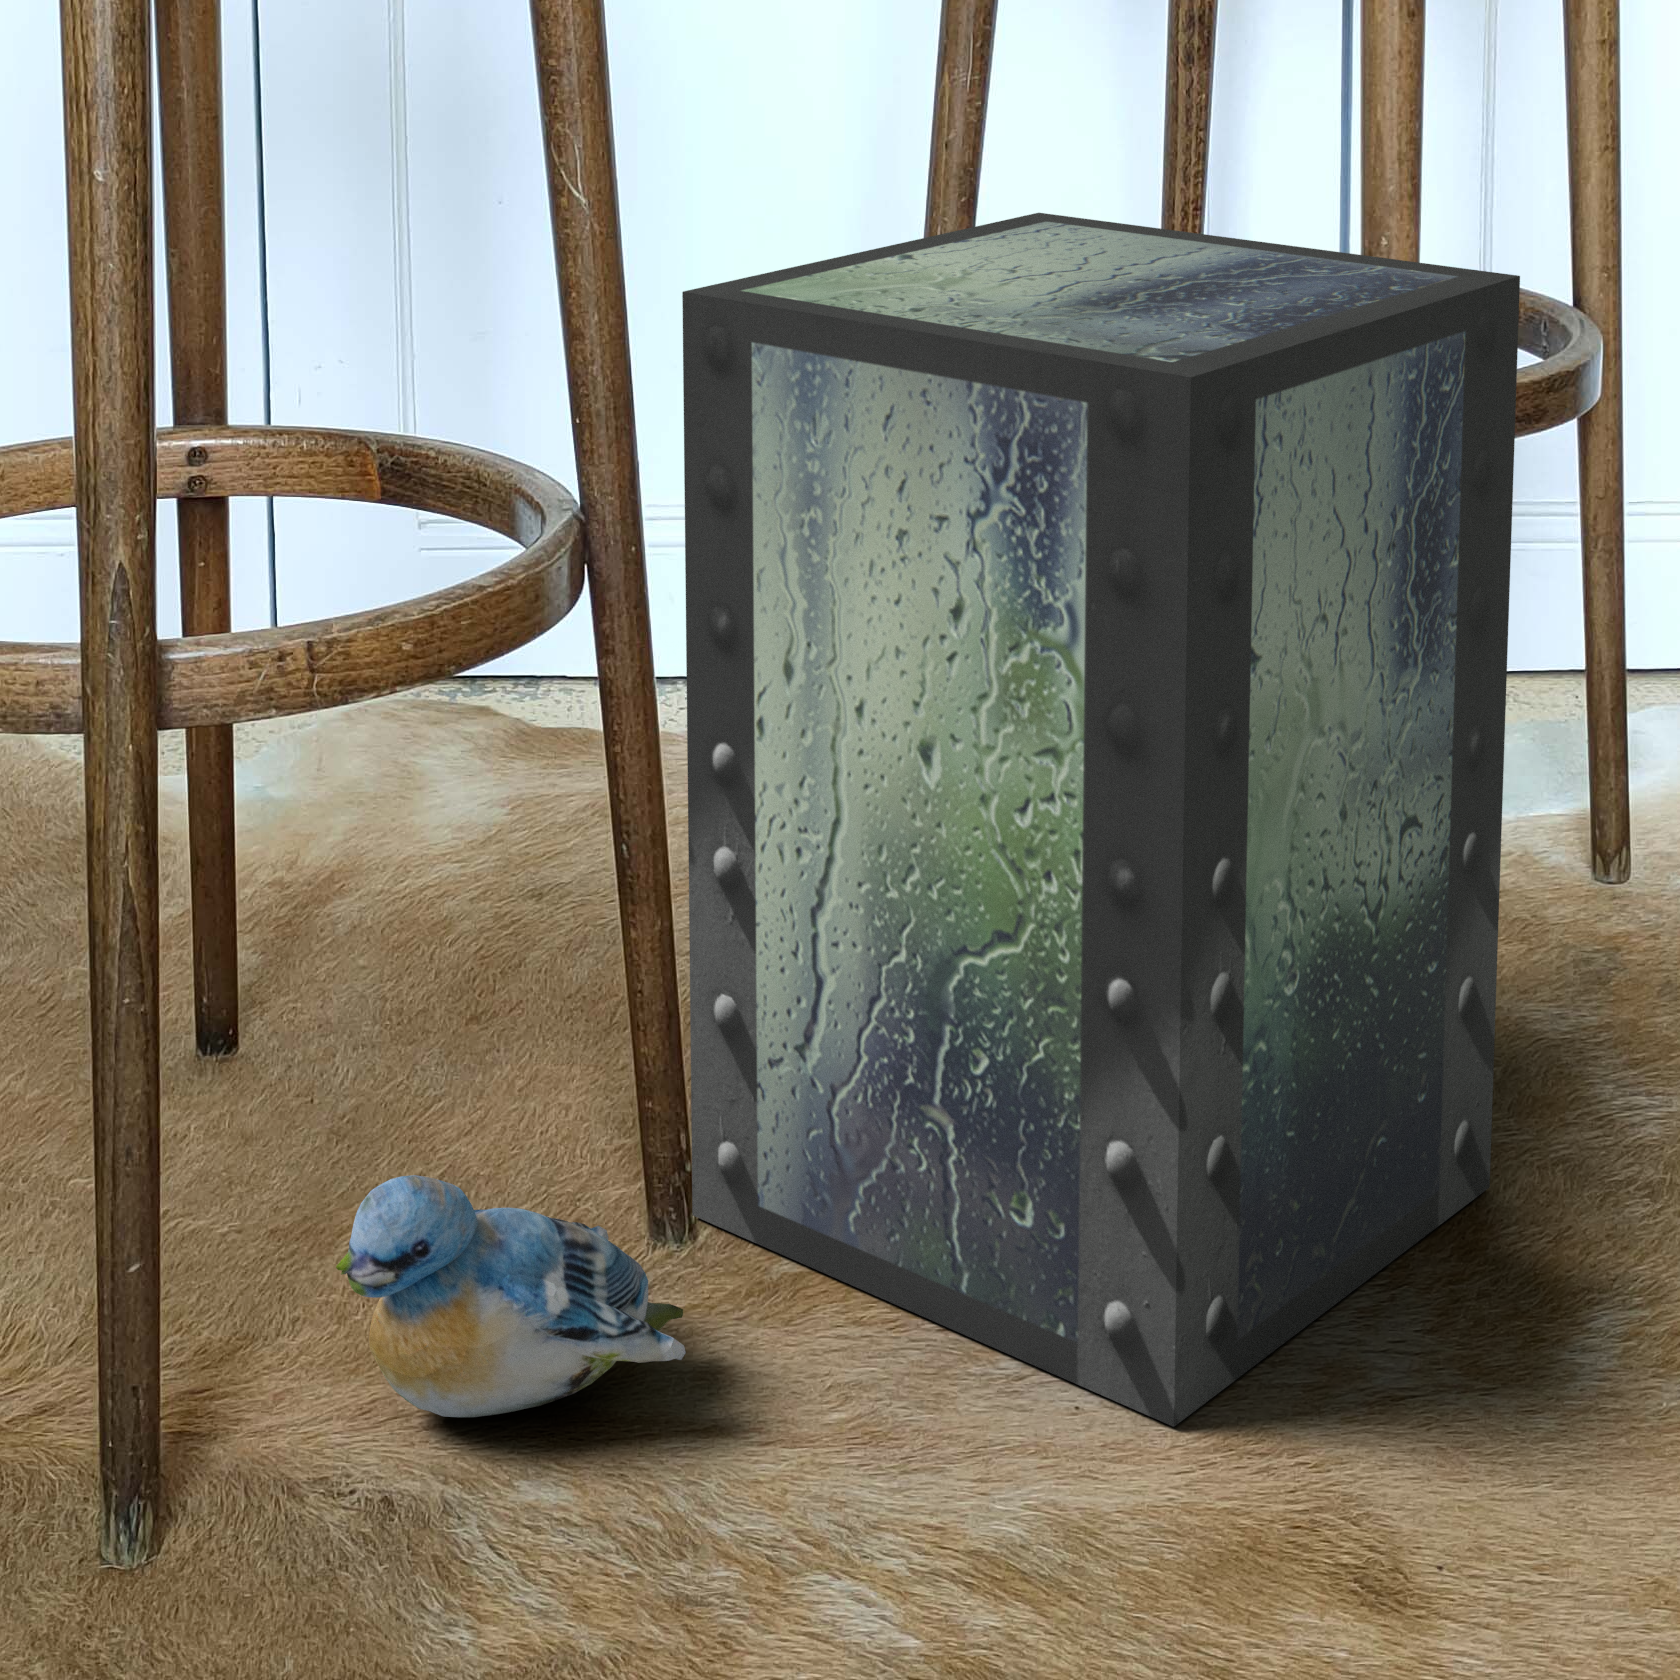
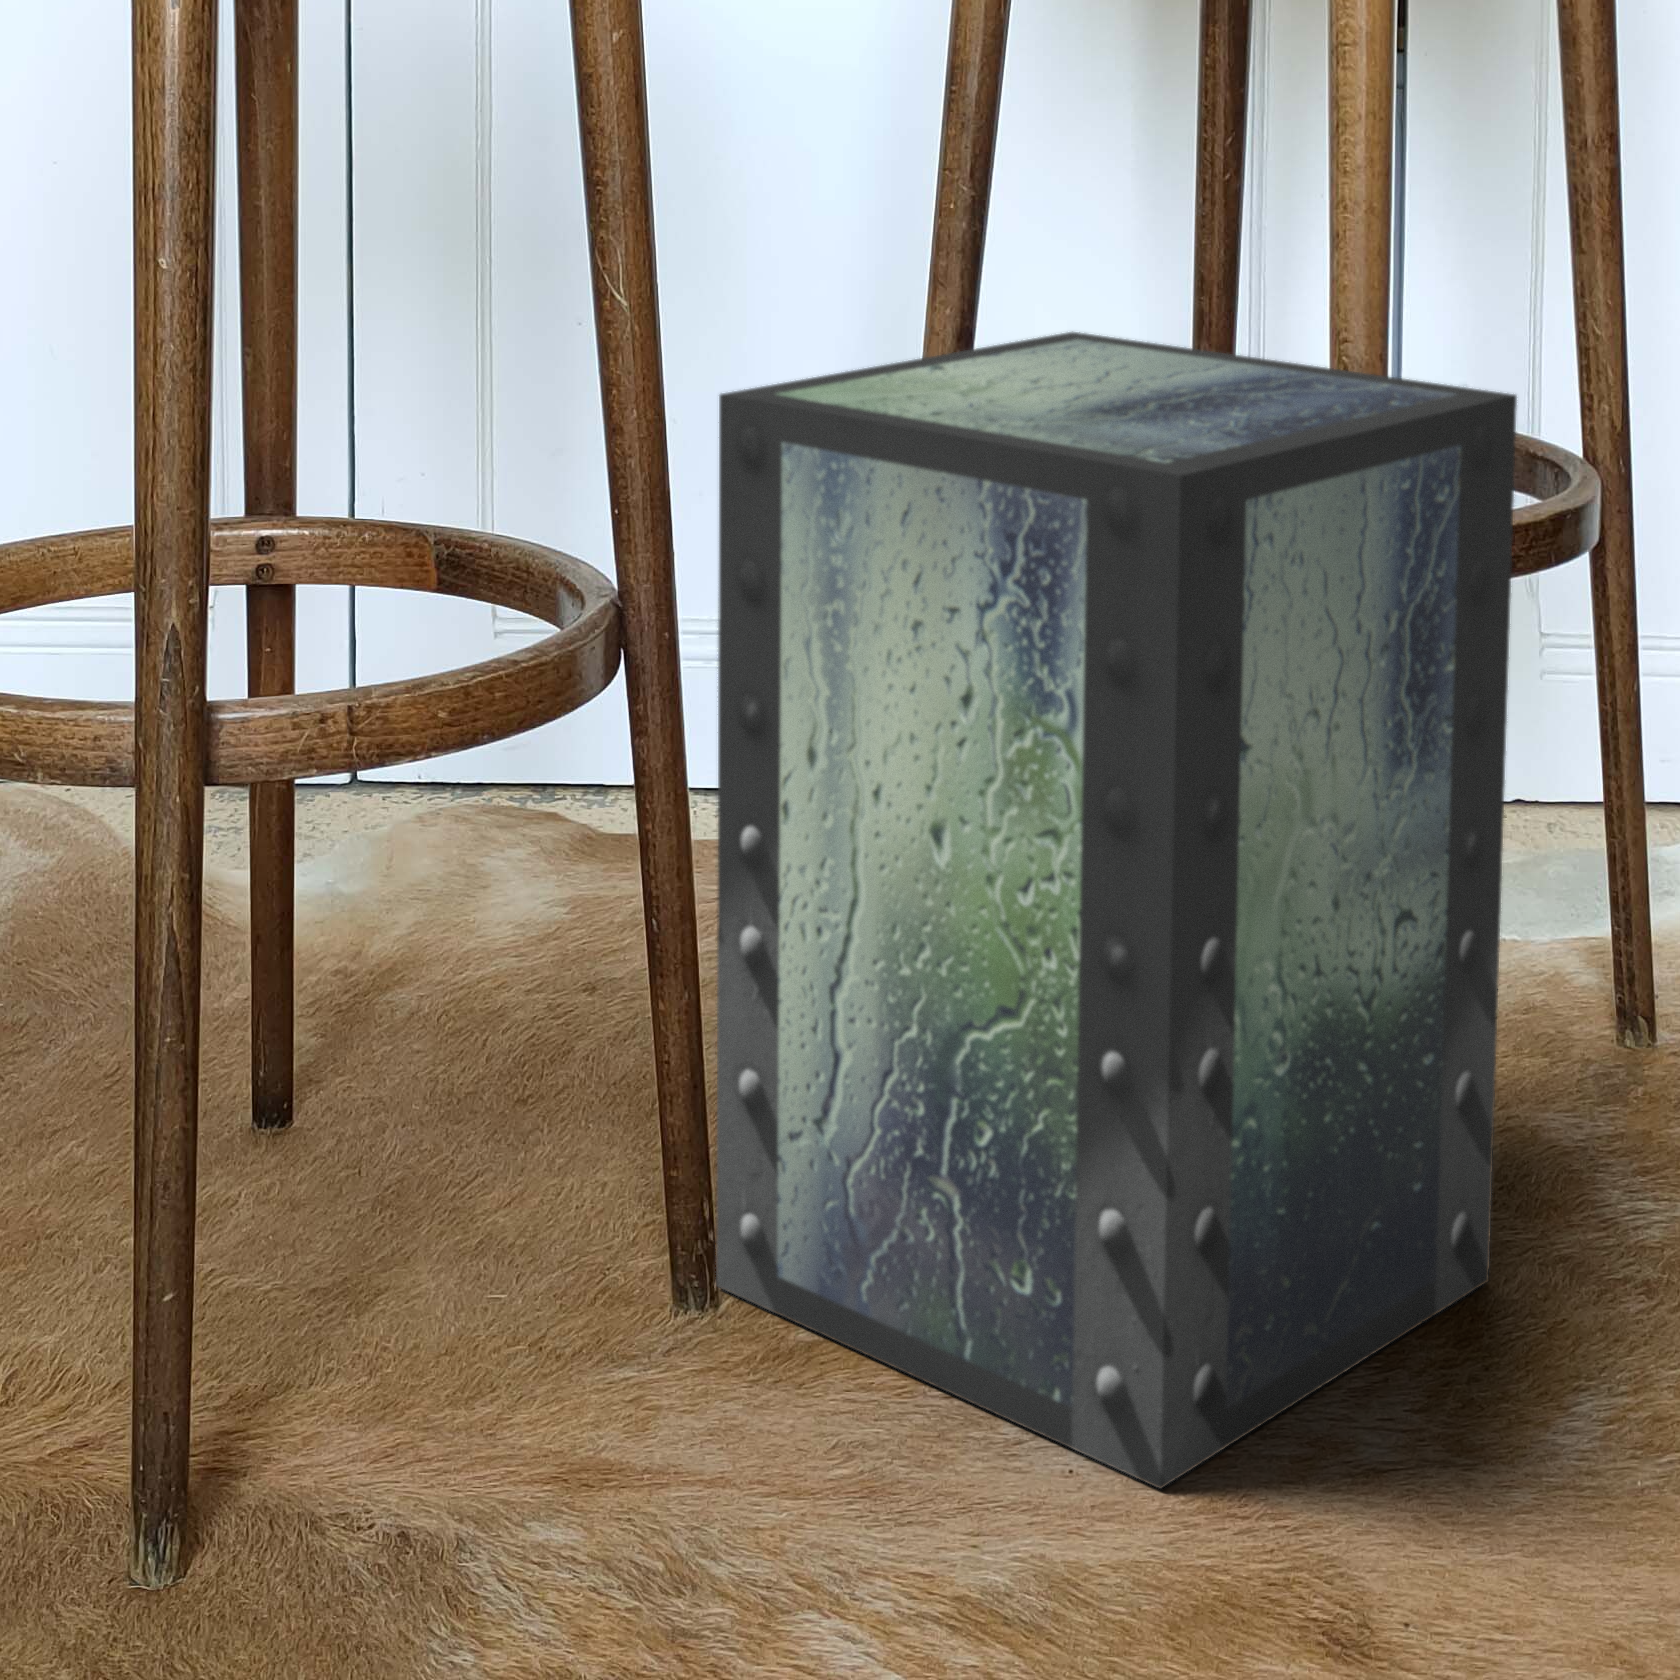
plush toy: present [336,1175,686,1417] -> none [363,1225,697,1460]

